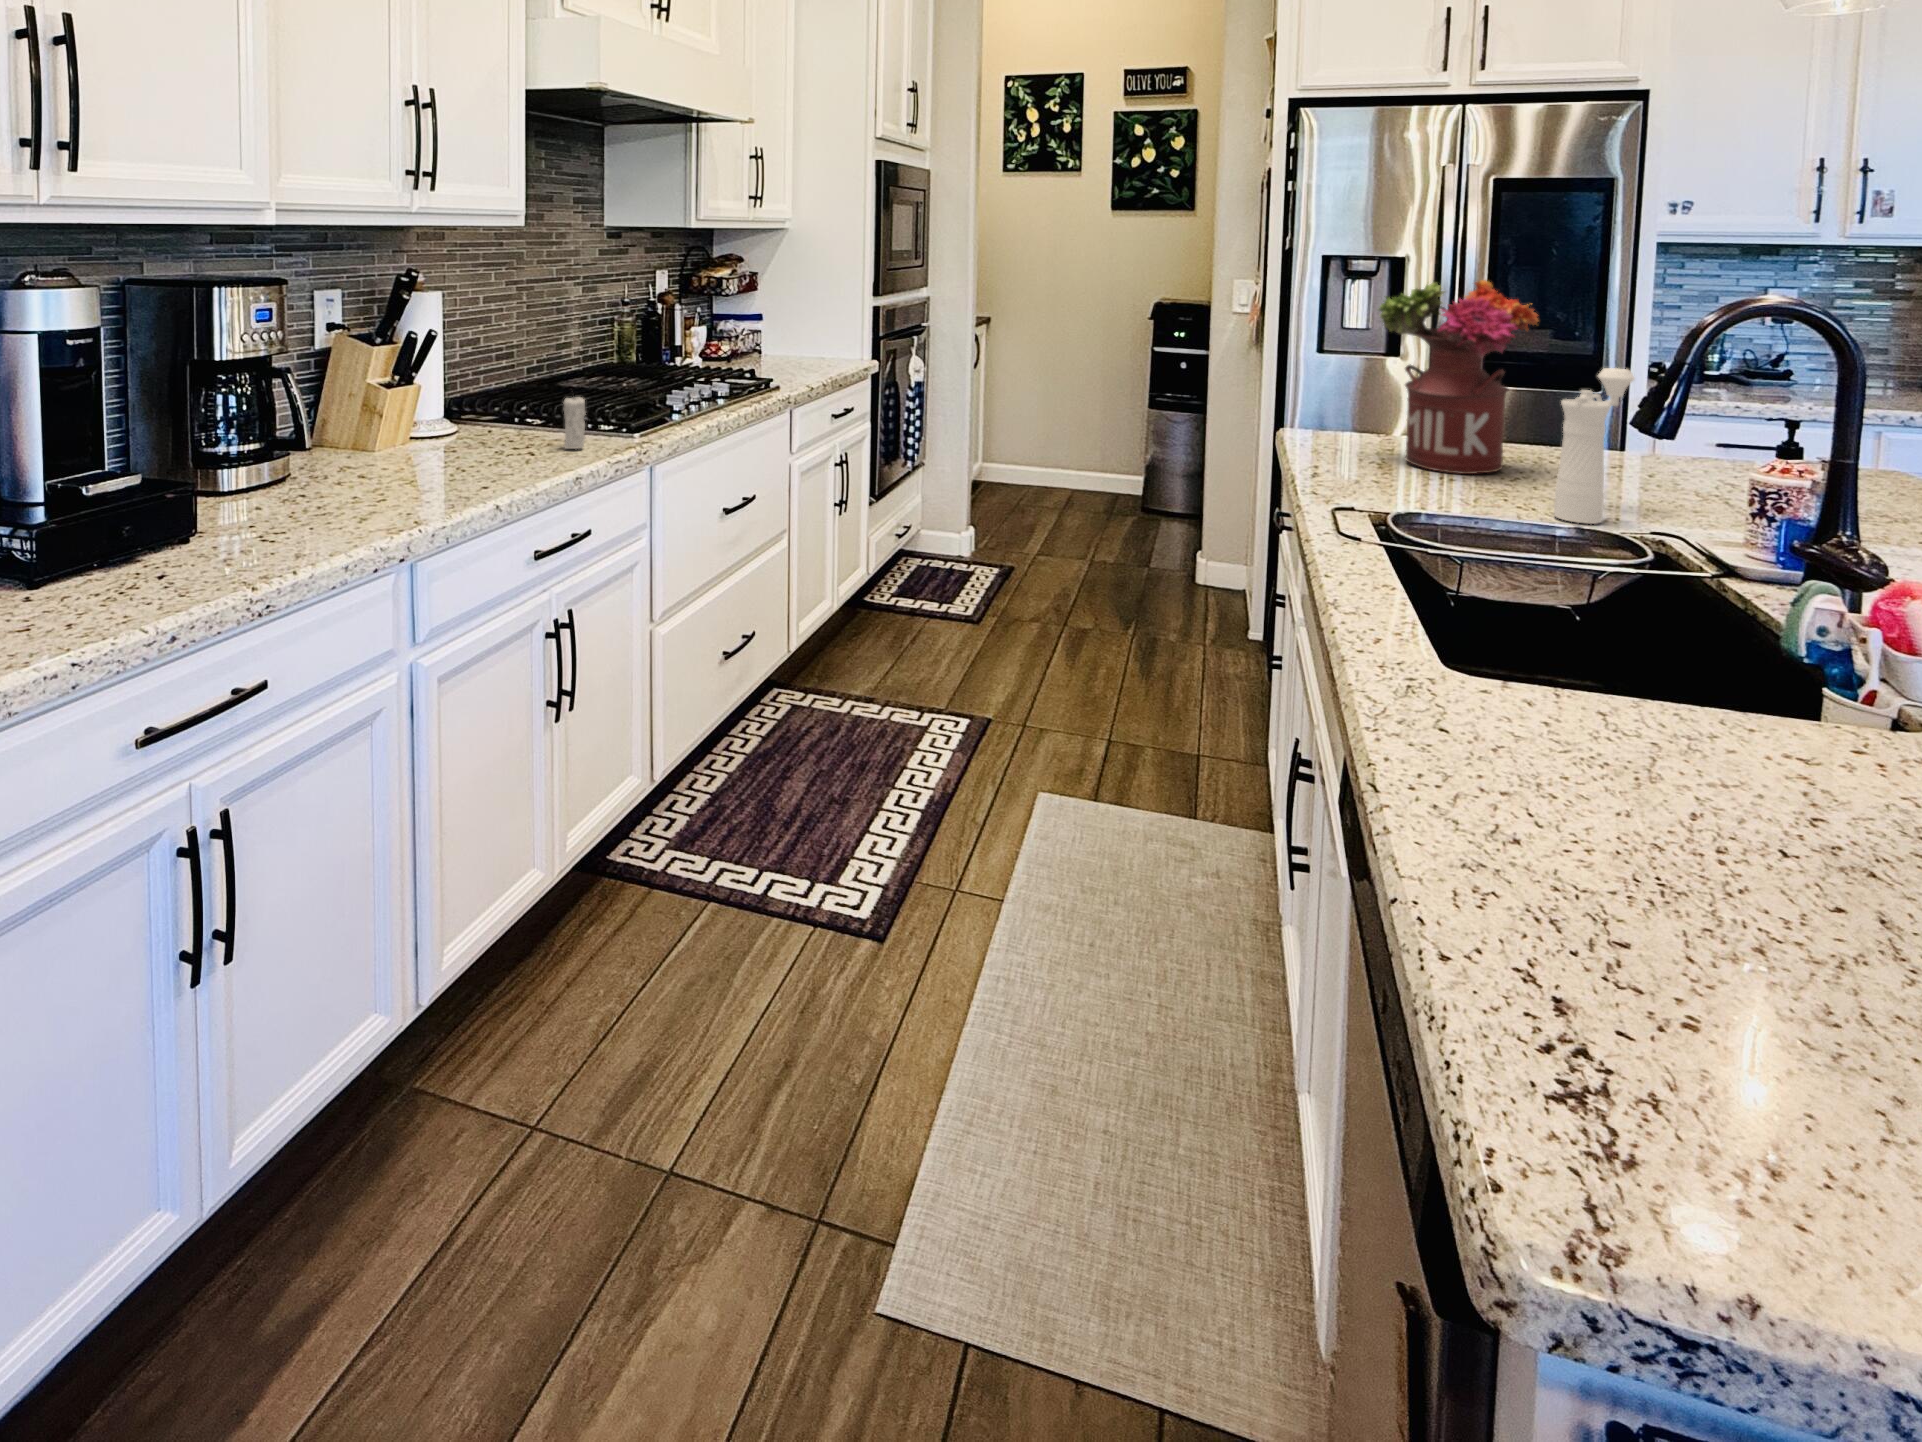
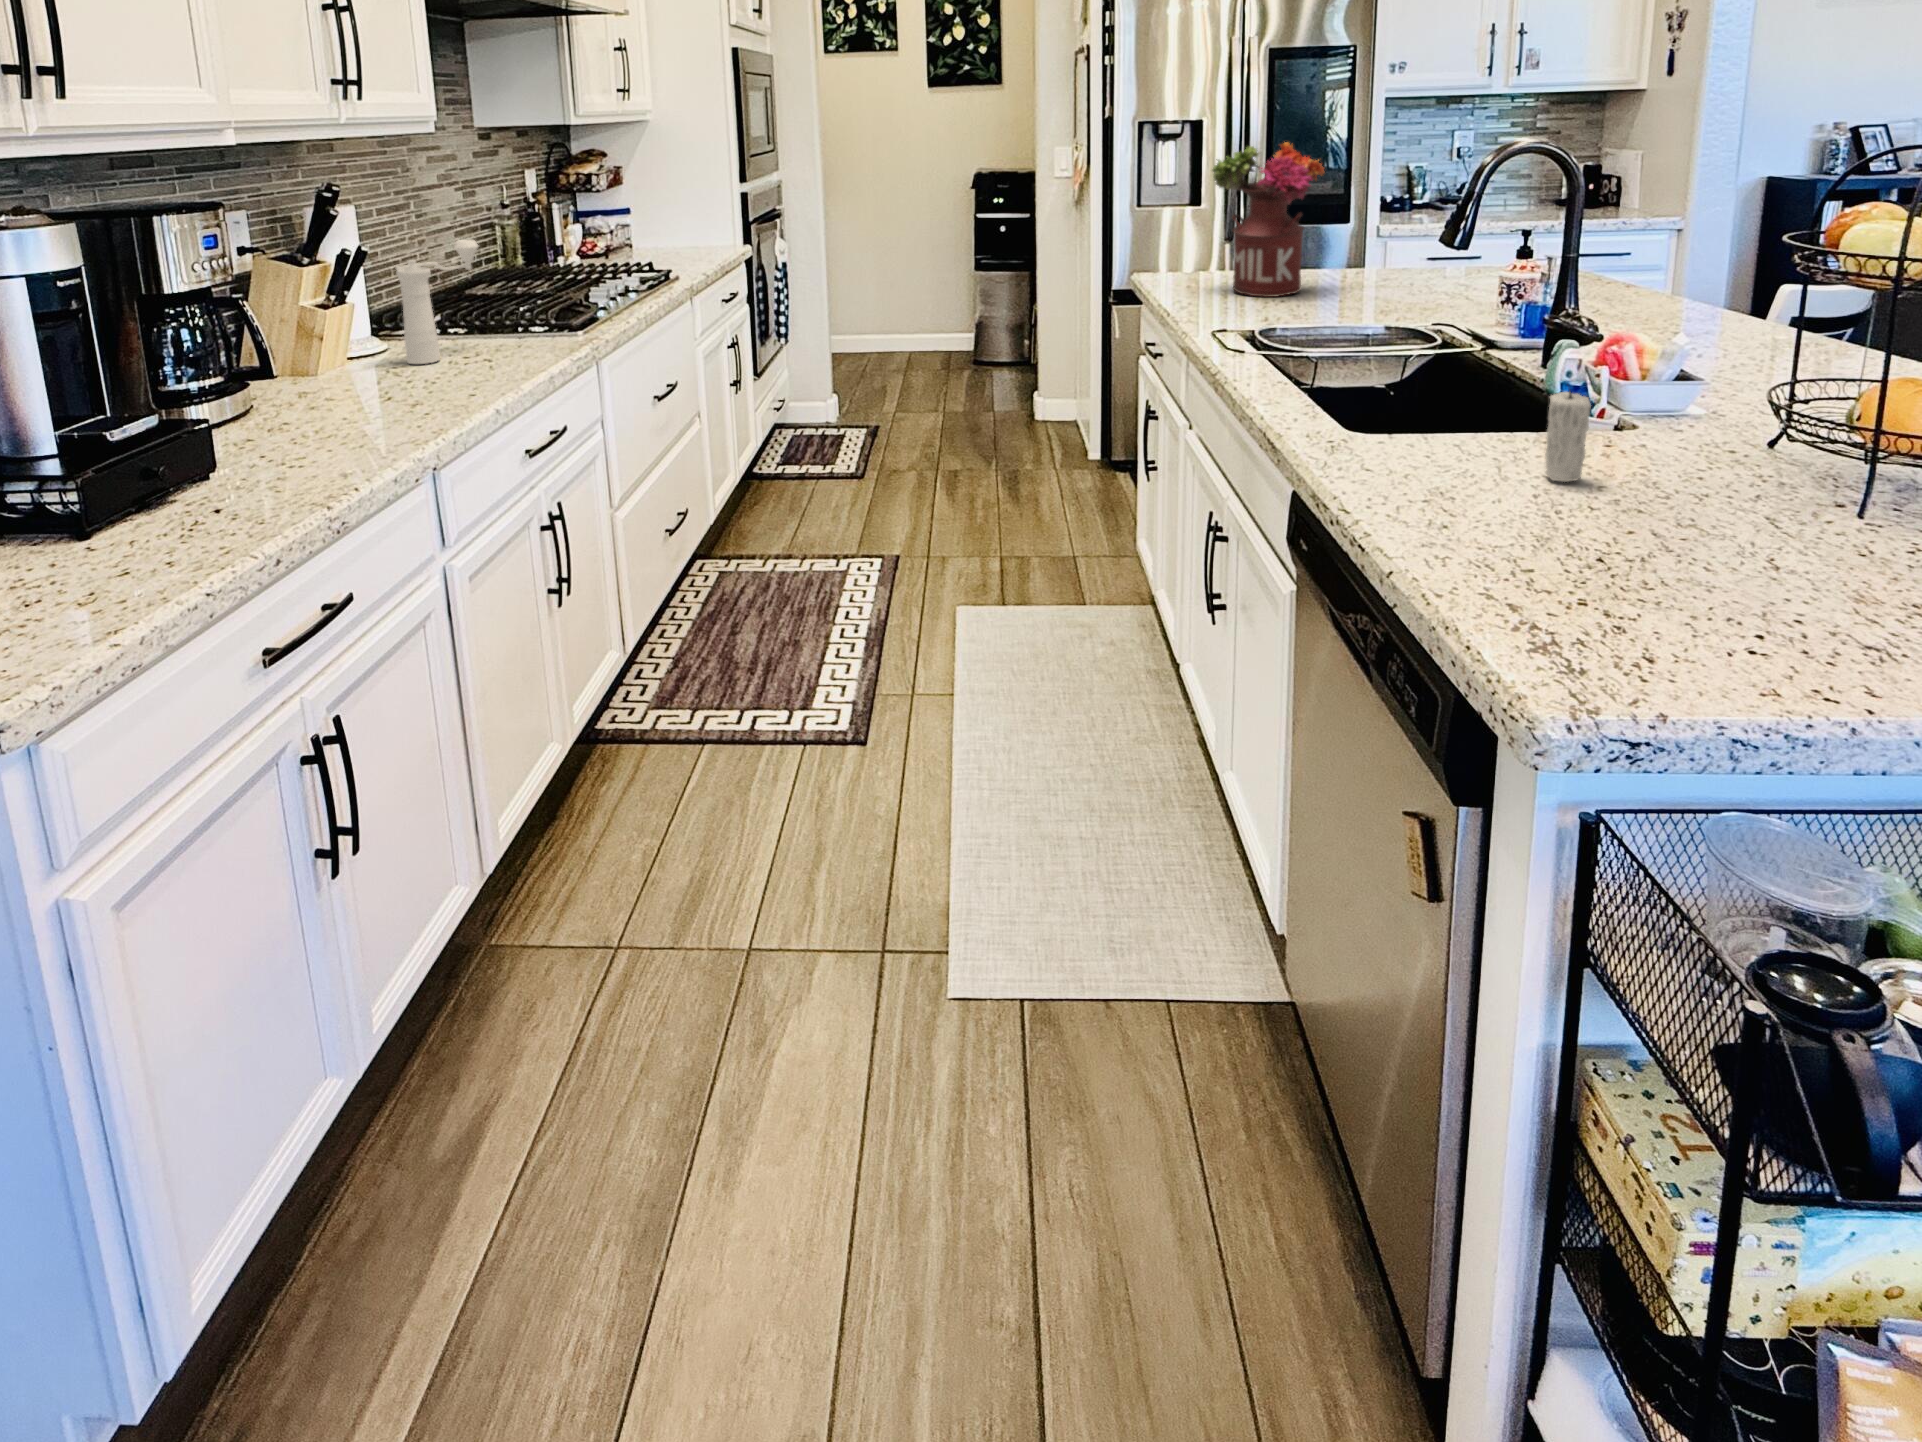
pepper mill: present [1554,368,1635,524] -> present [396,240,478,364]
candle: present [564,397,586,449] -> present [1545,391,1591,482]

